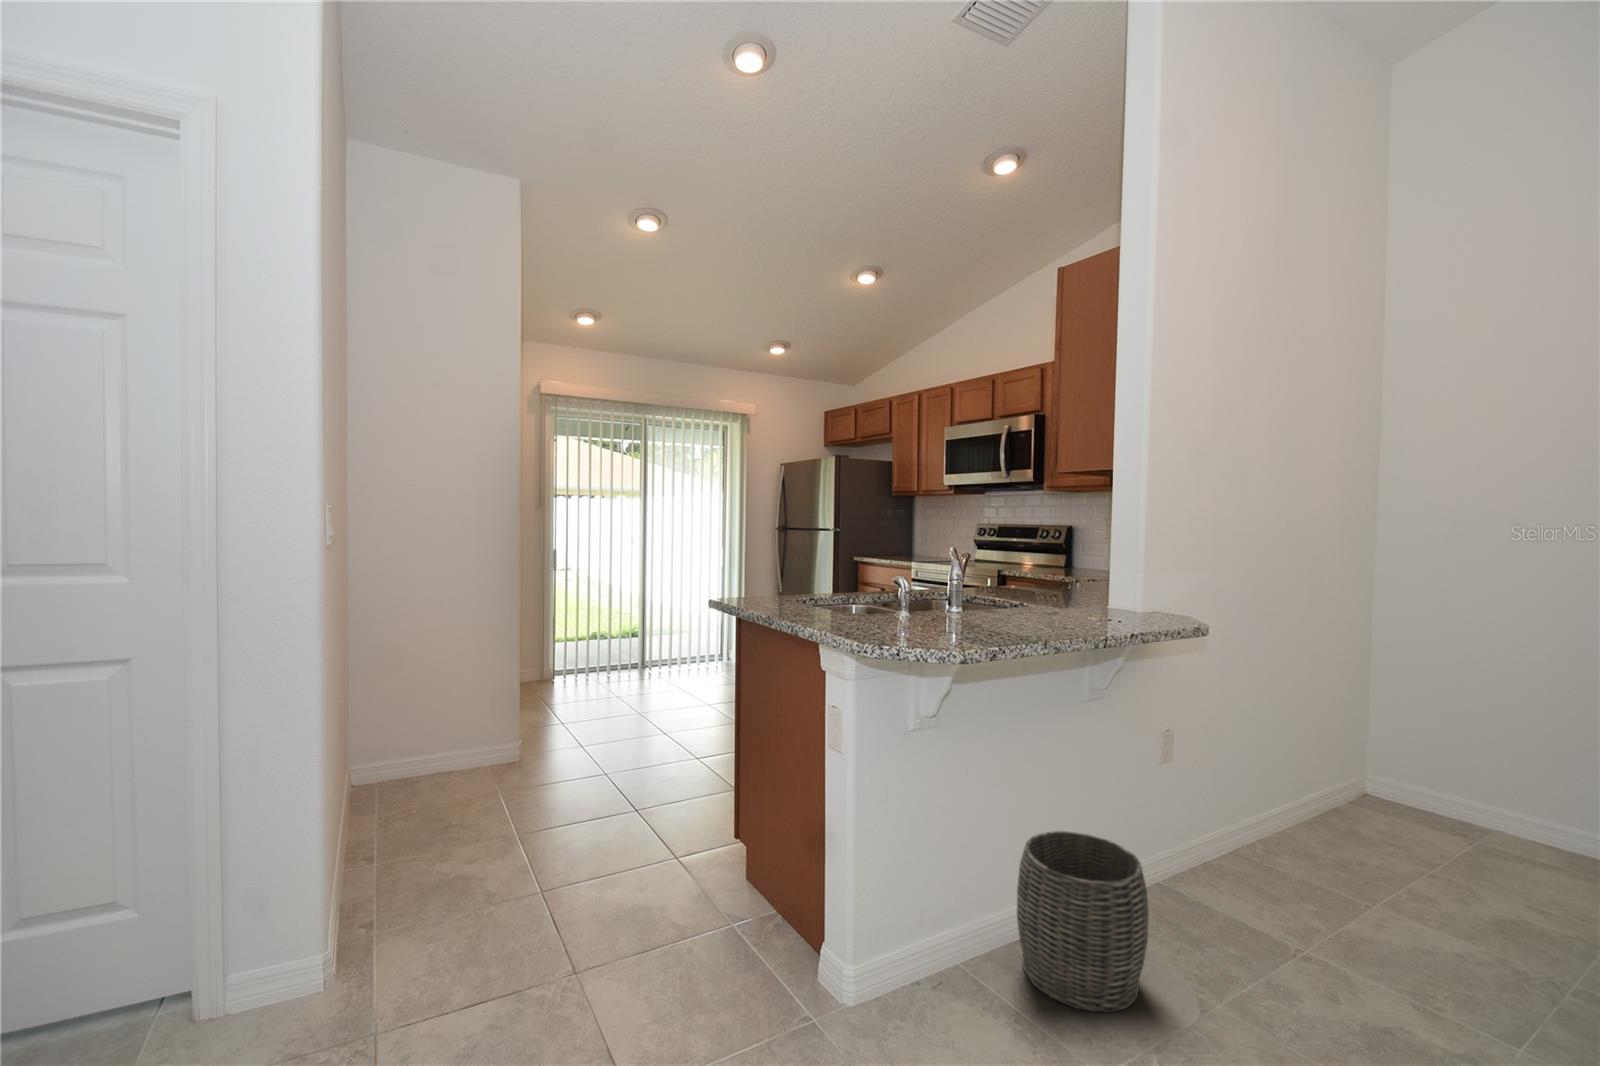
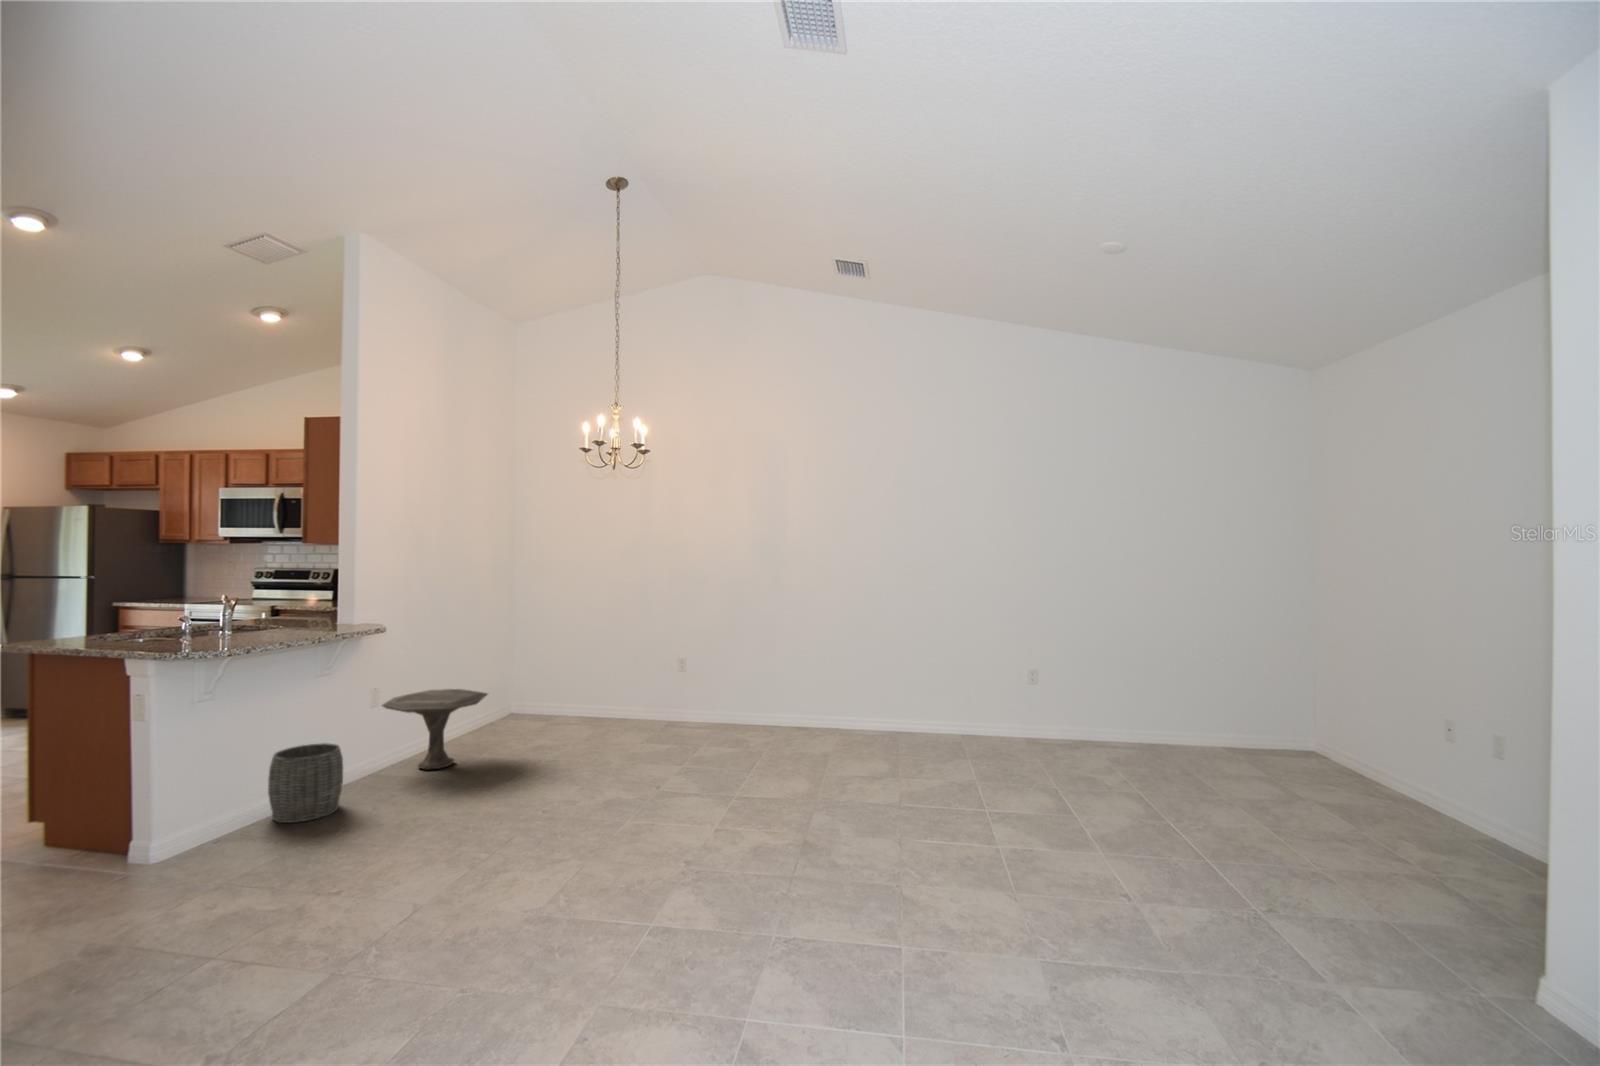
side table: none [1188,749,1424,931] -> present [382,689,488,769]

